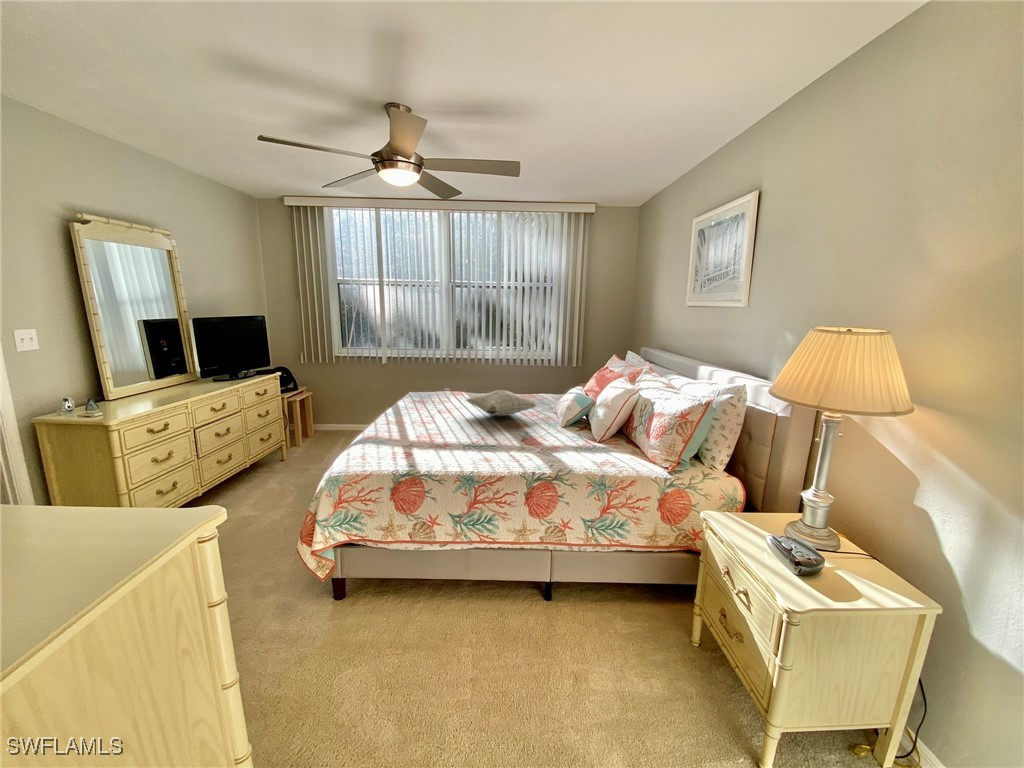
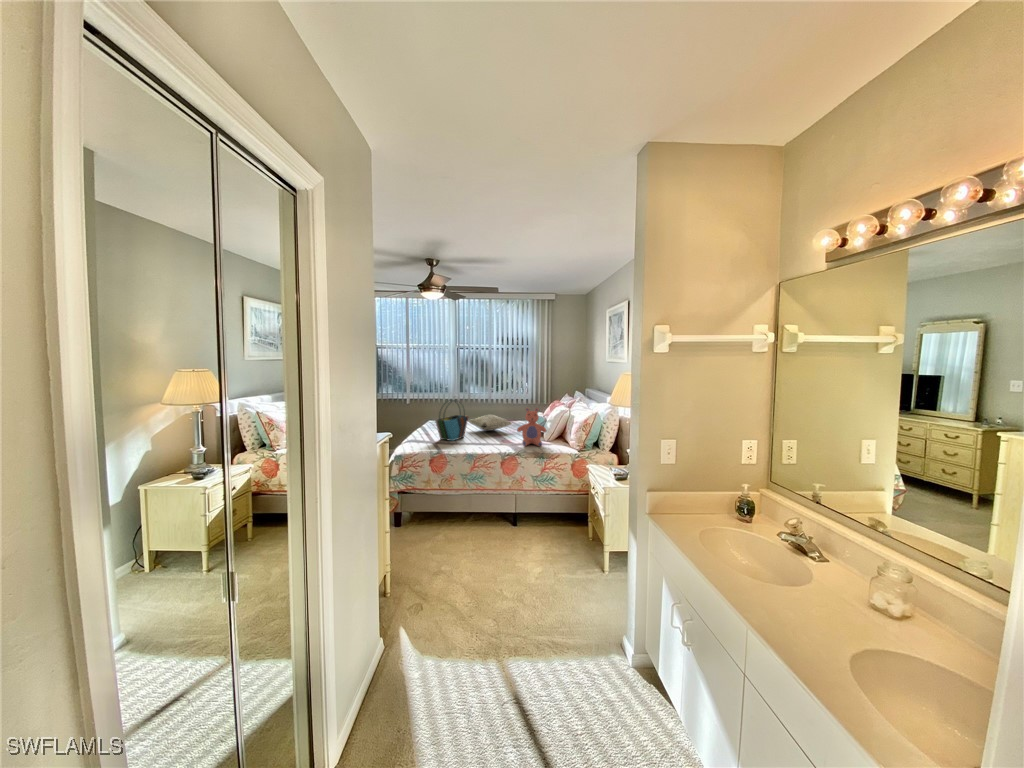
tote bag: none [406,369,466,442] -> present [435,400,468,441]
teddy bear: none [550,386,603,457] -> present [517,408,547,446]

